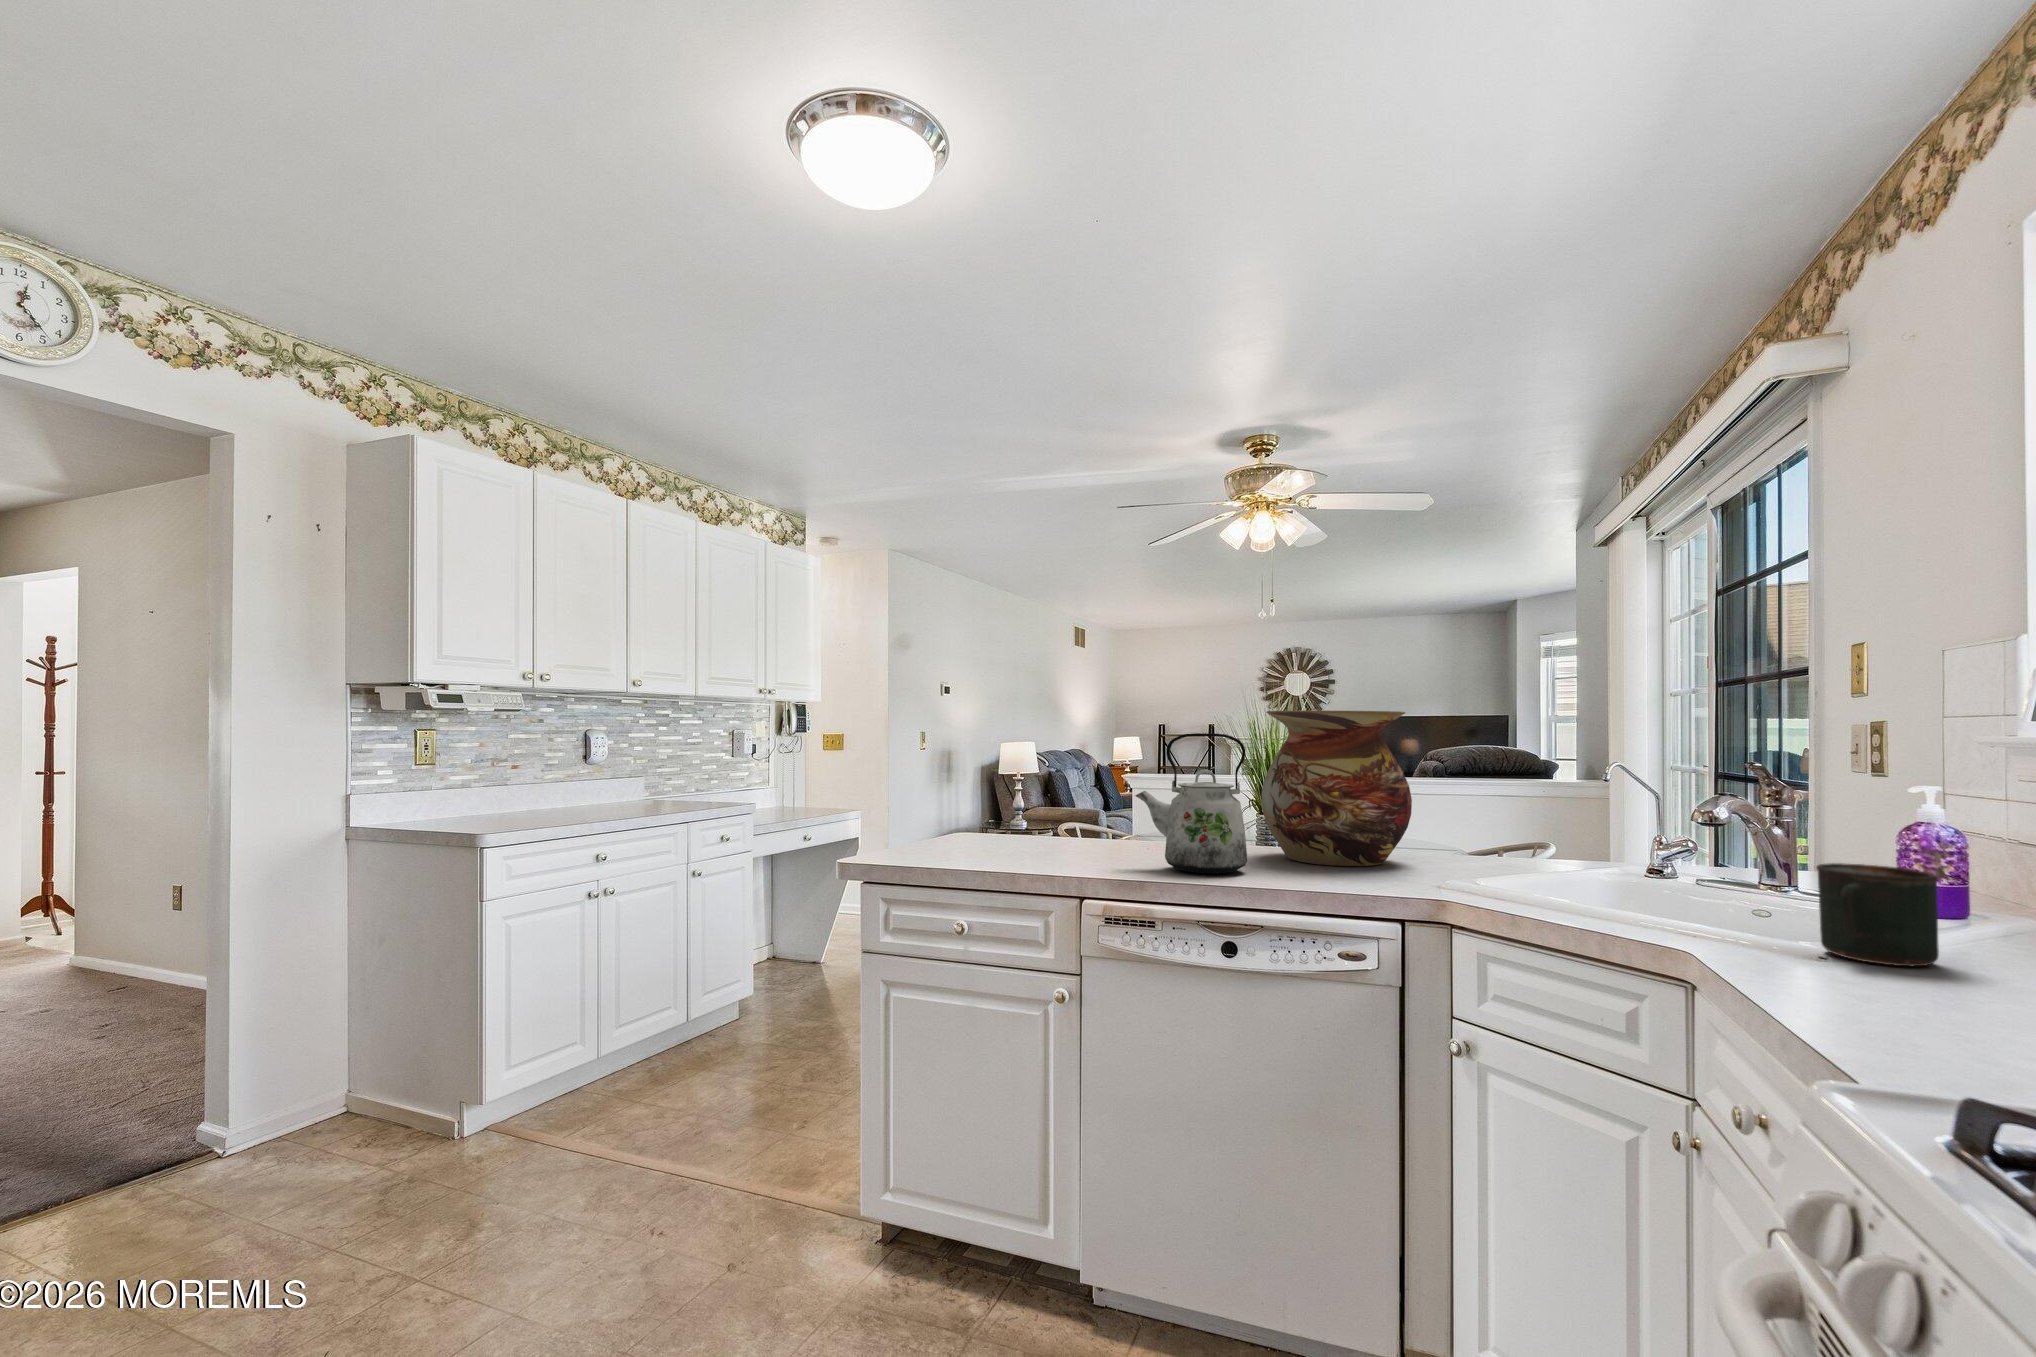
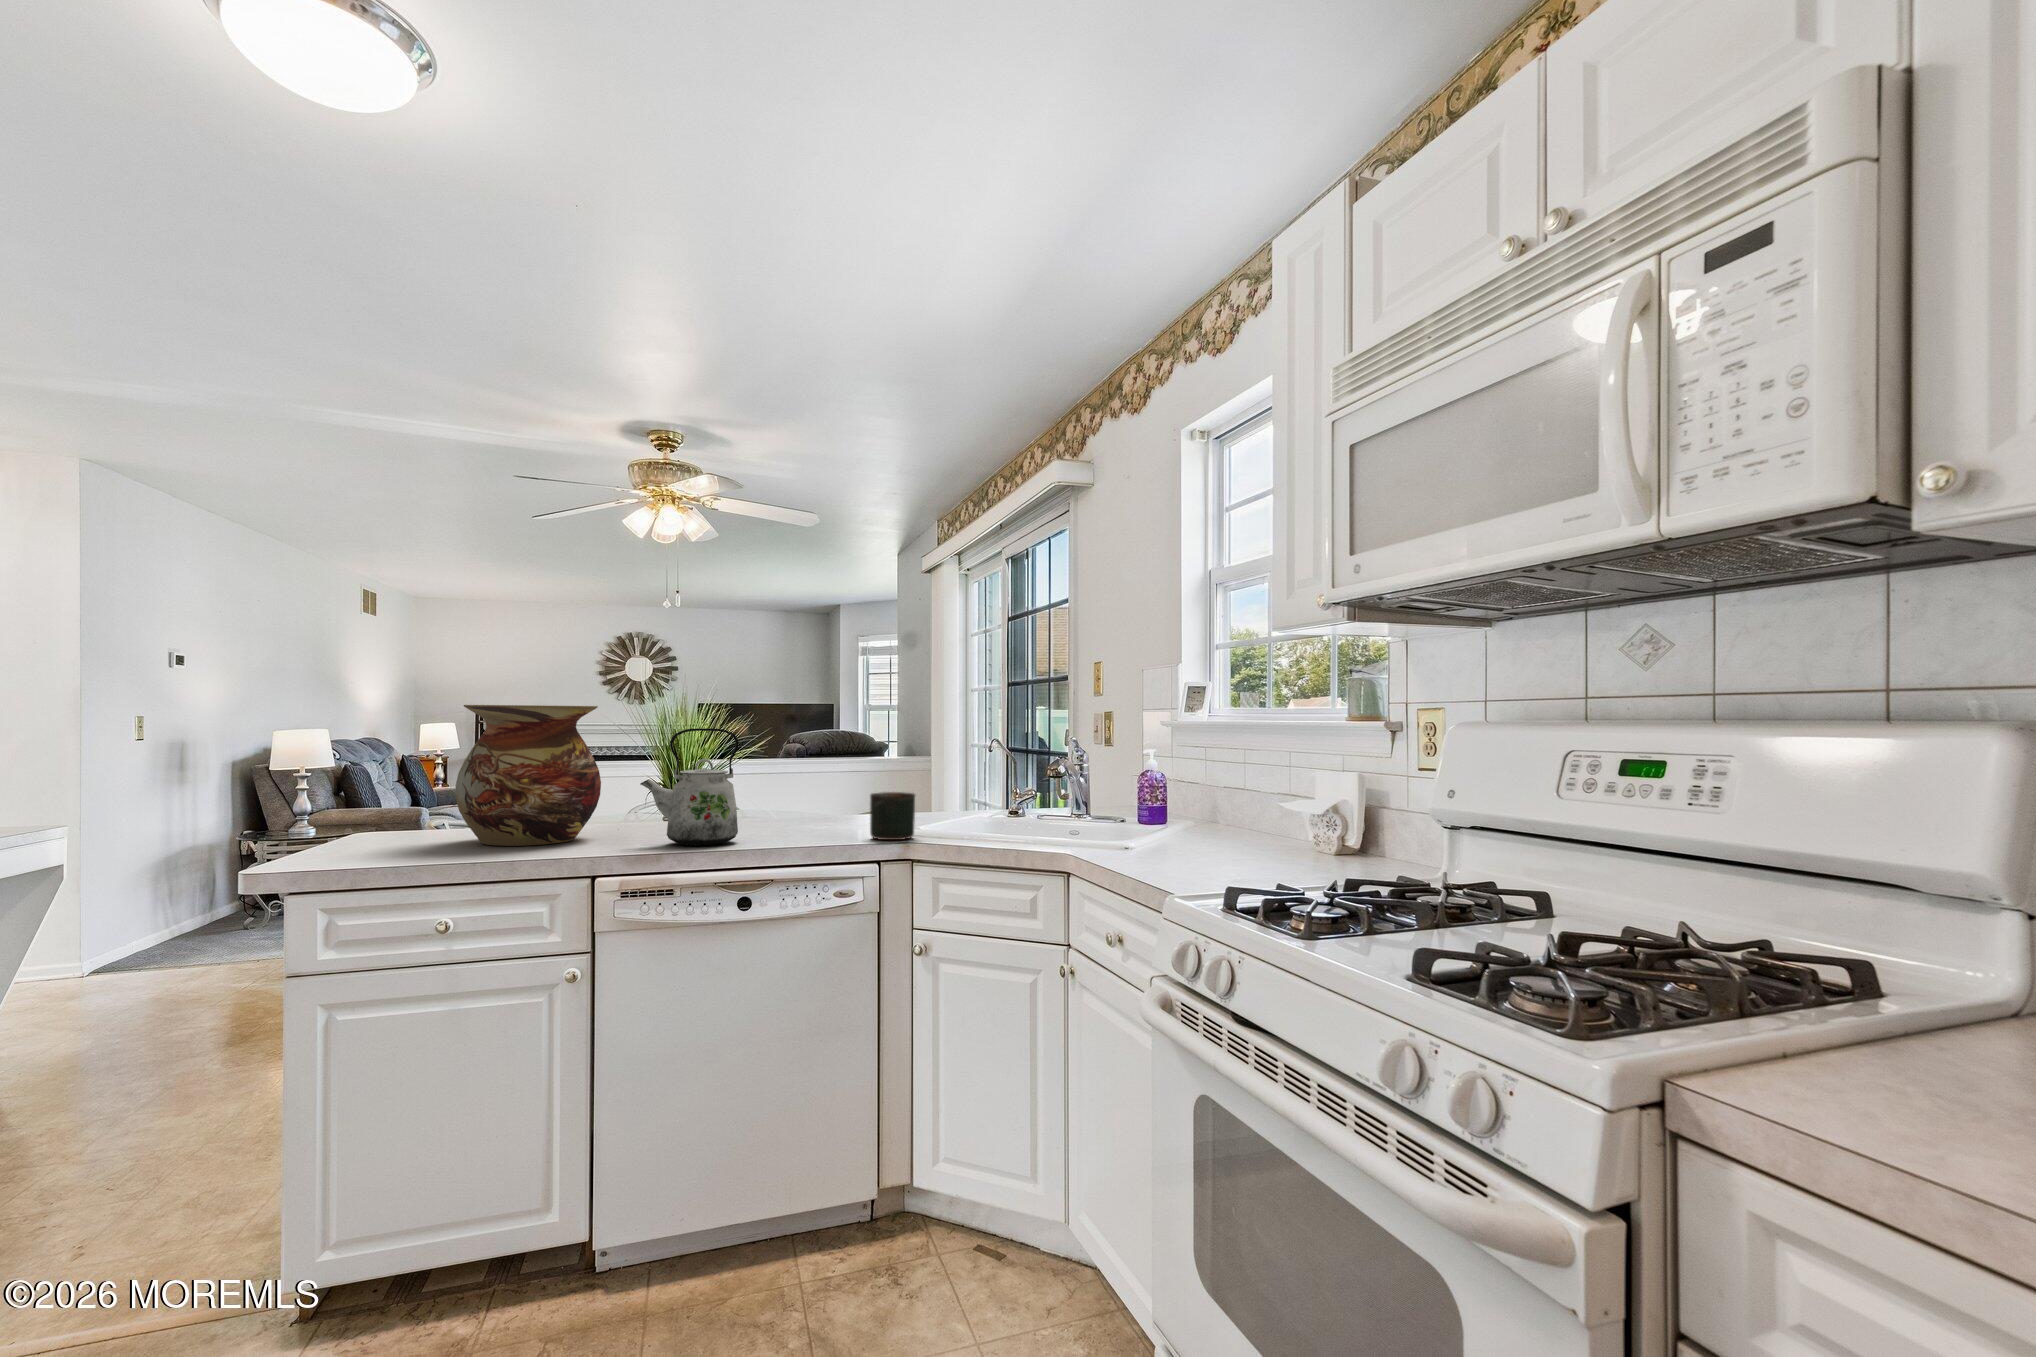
vase: present [1262,710,1412,866] -> present [456,705,601,846]
mug: present [1816,863,1939,966] -> present [870,792,915,840]

